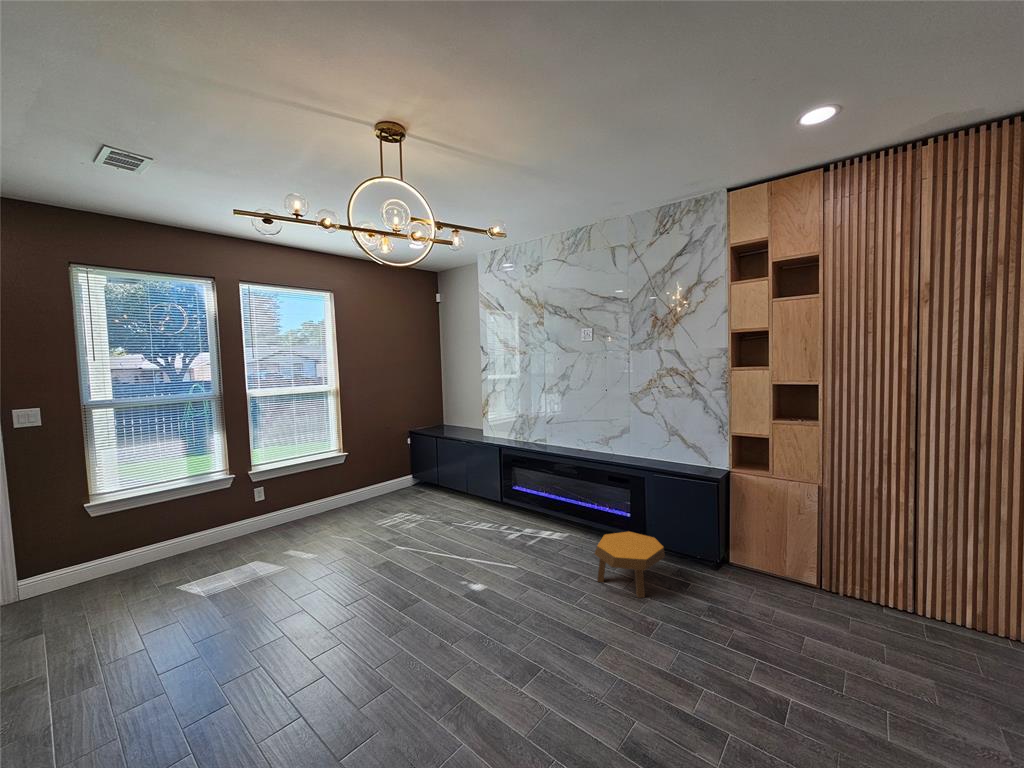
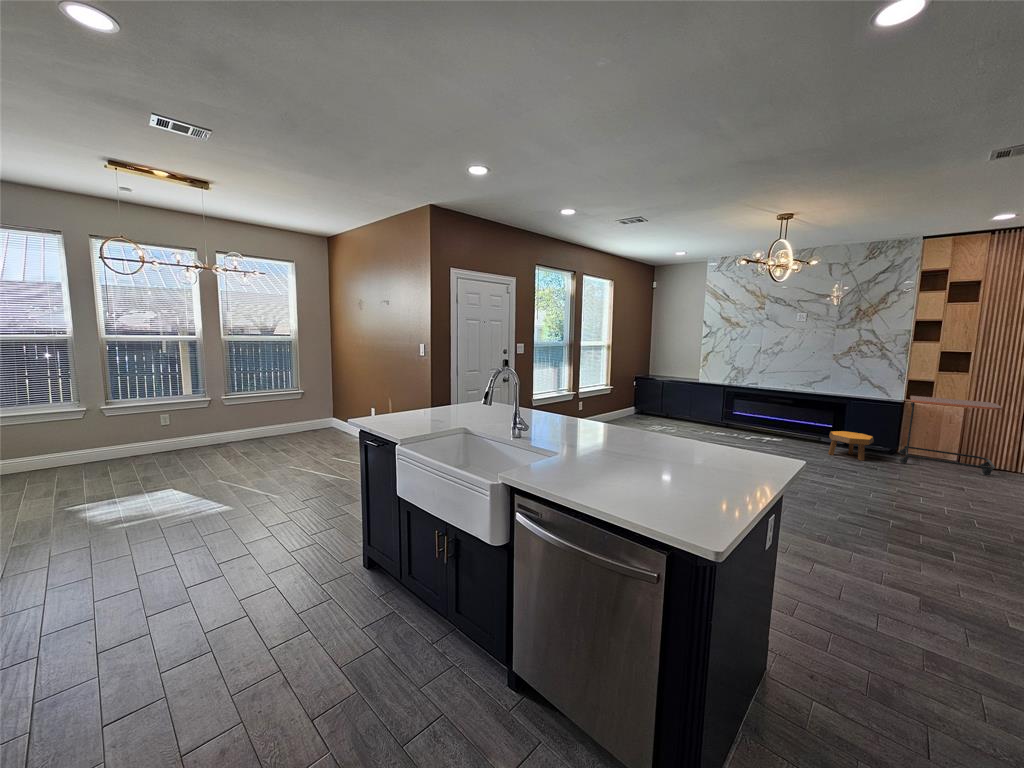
side table: none [704,464,860,633] -> present [899,396,1002,475]

